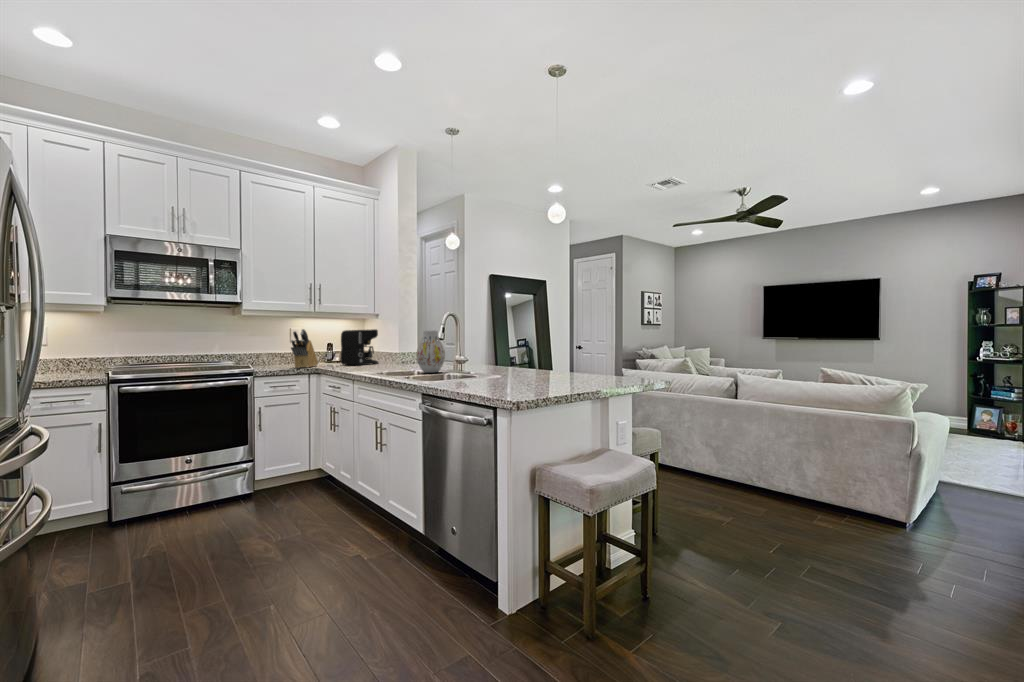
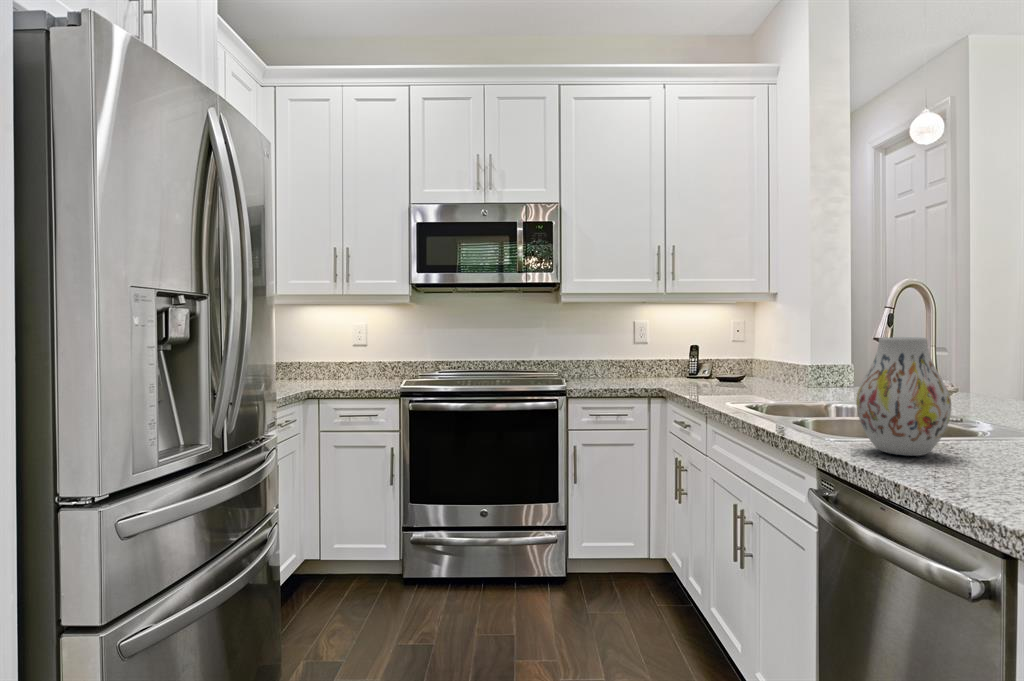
knife block: present [291,329,318,368] -> none [620,324,668,389]
coffee maker: present [341,329,378,365] -> none [704,324,775,391]

